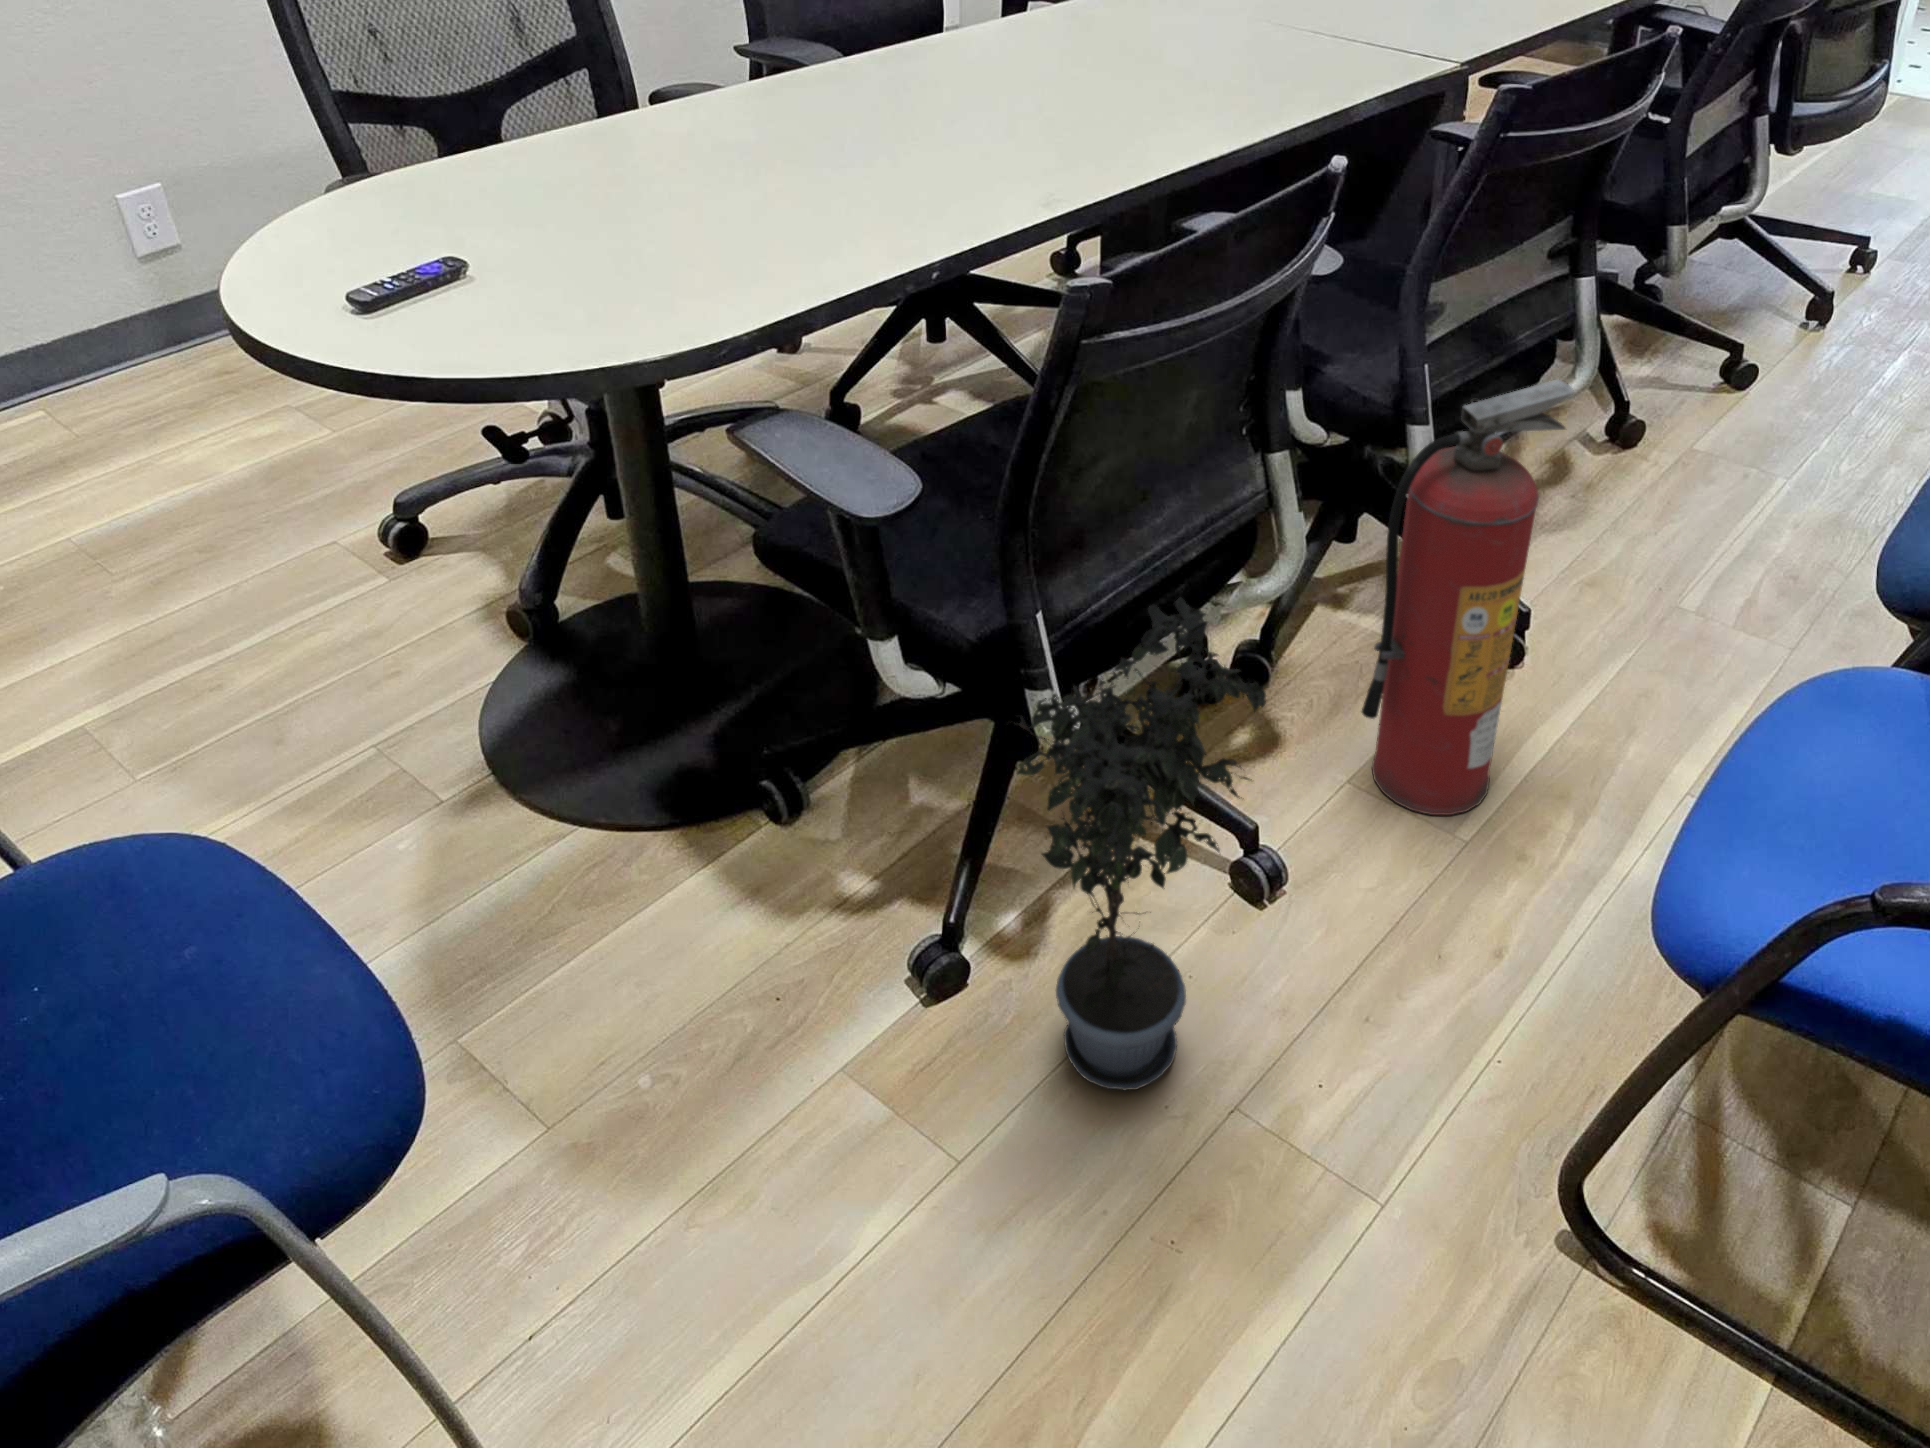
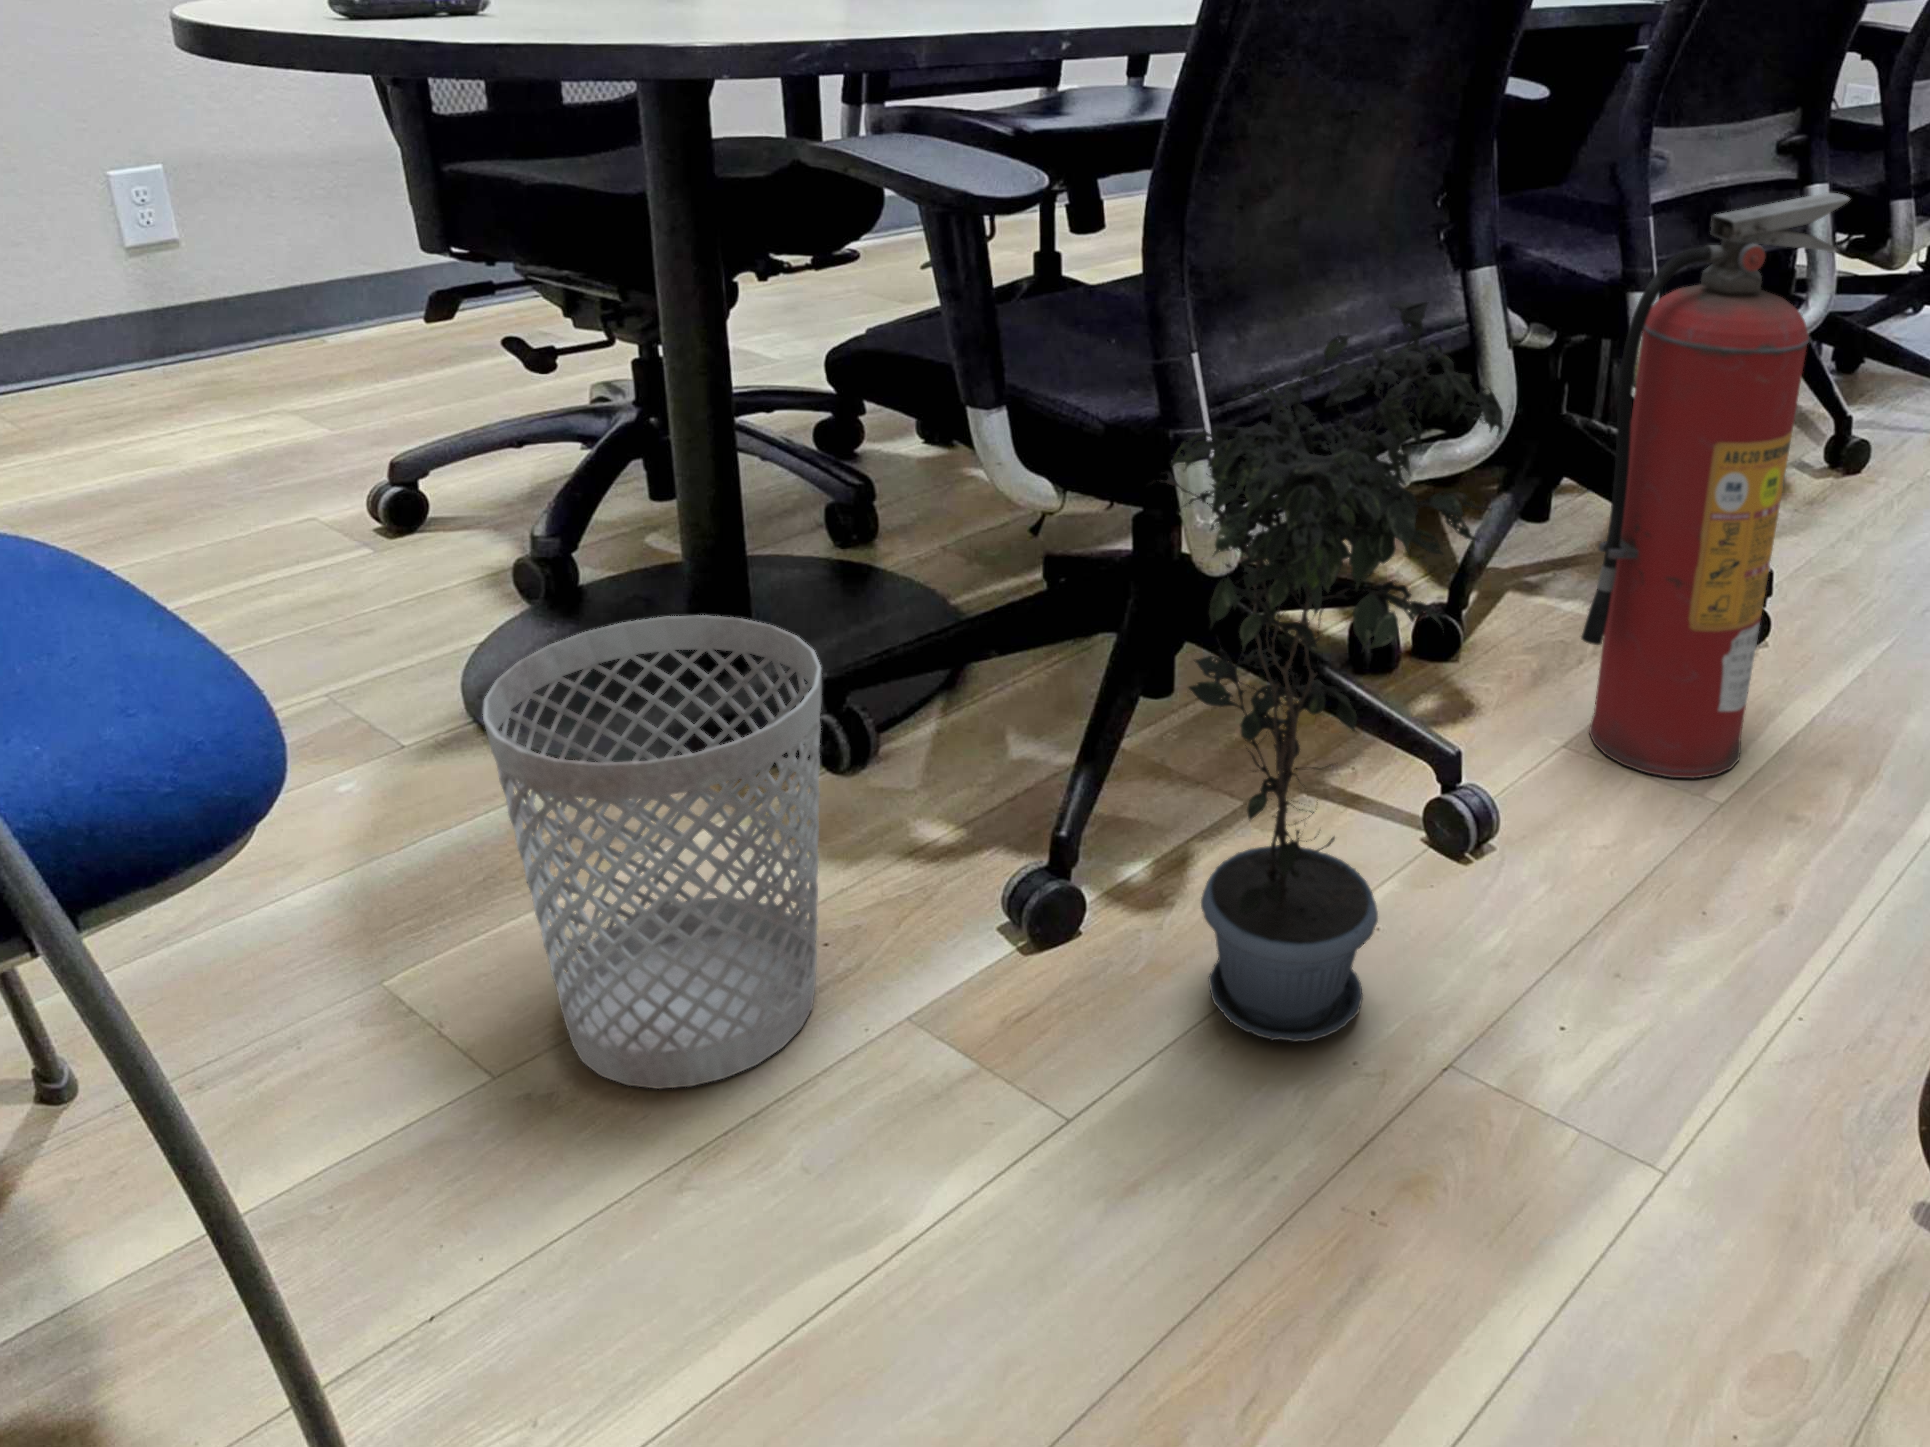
wastebasket: none [525,790,774,1142] -> present [483,615,822,1089]

